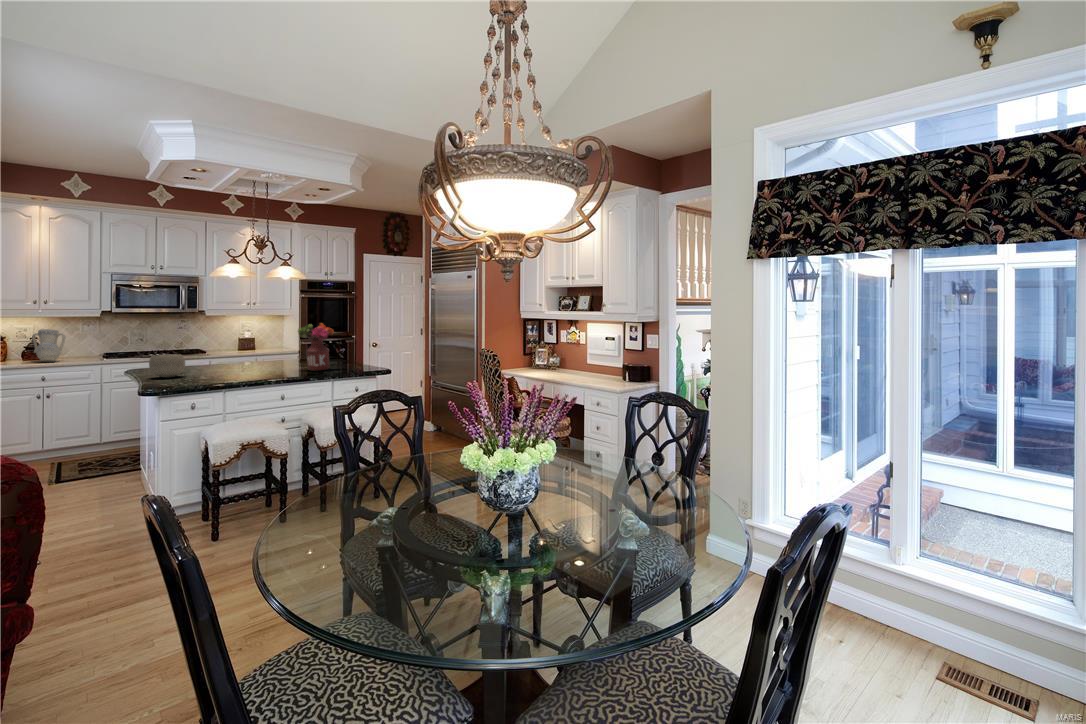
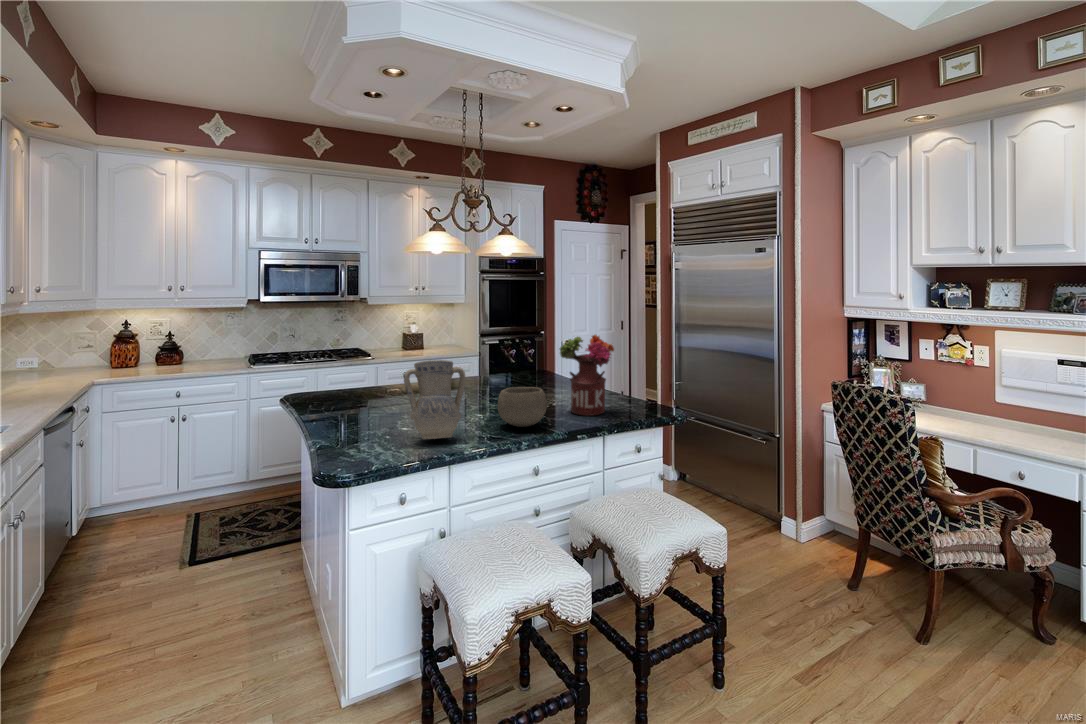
vase: present [32,329,65,362] -> present [404,360,465,439]
bowl: present [149,355,185,378] -> present [498,387,547,427]

